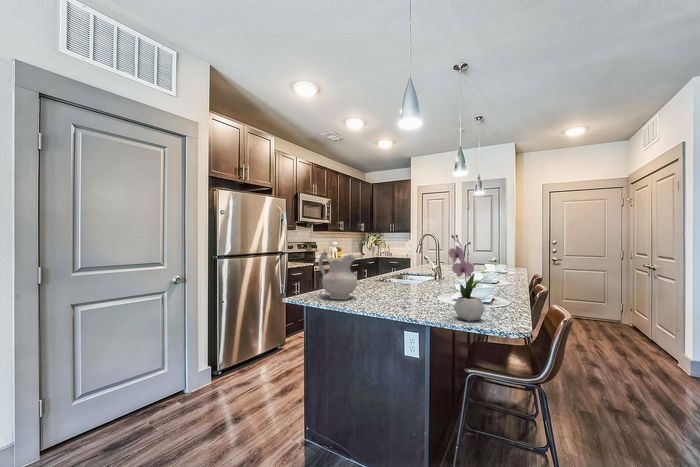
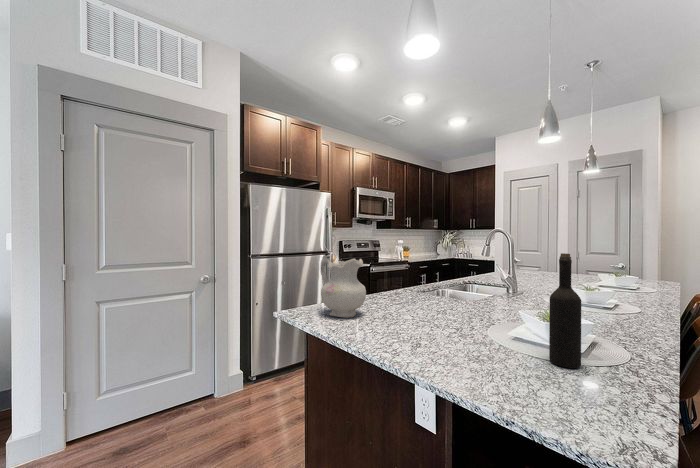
flower arrangement: present [449,235,486,321] -> none [466,234,536,376]
wine bottle: none [491,247,508,315] -> present [549,253,581,368]

